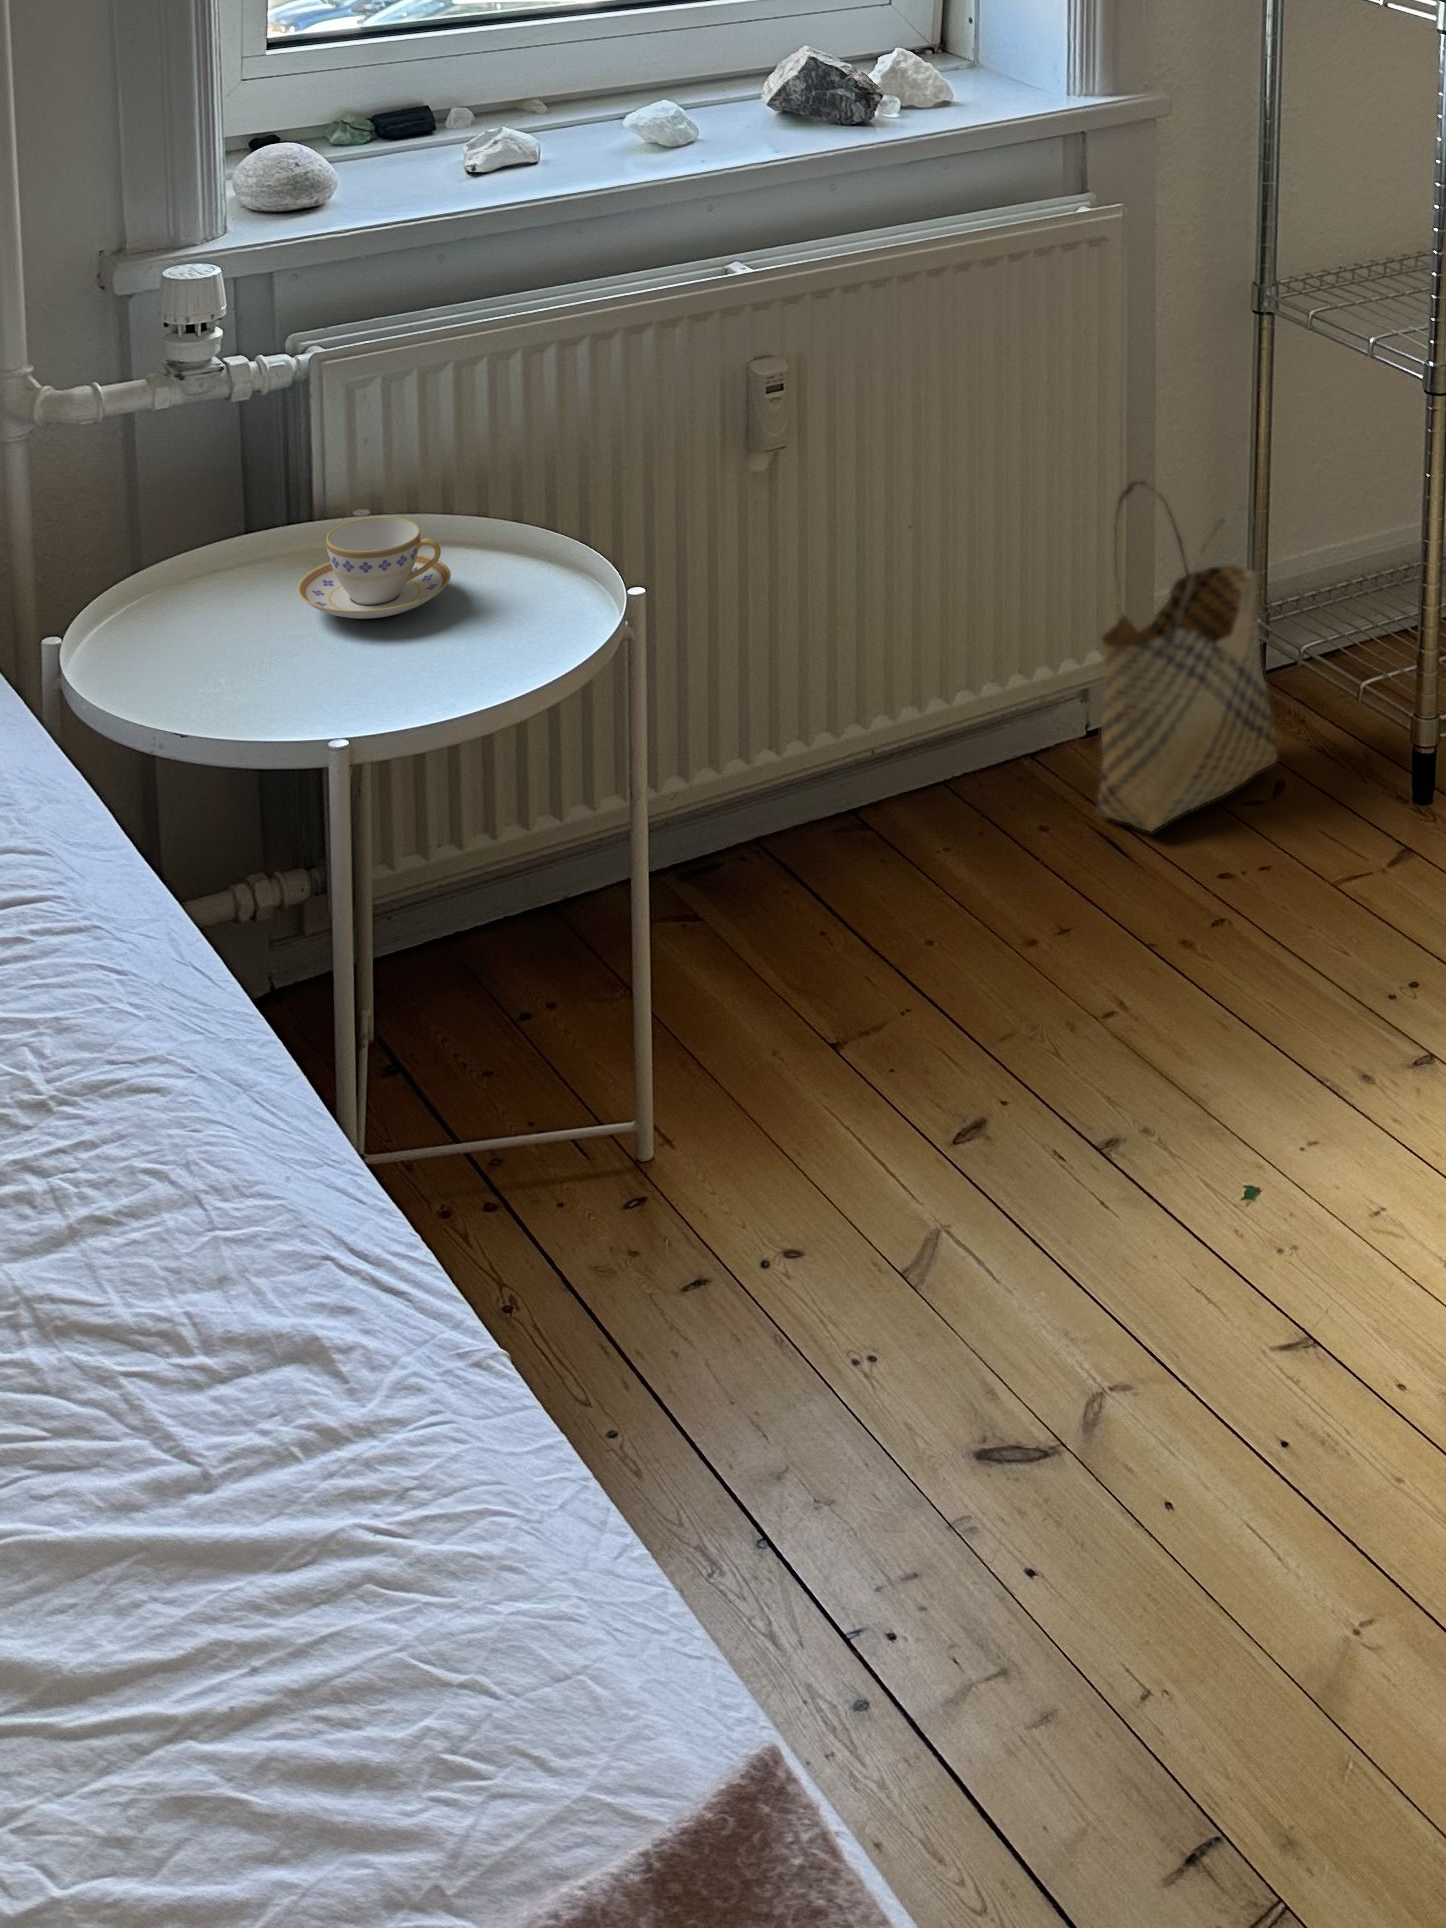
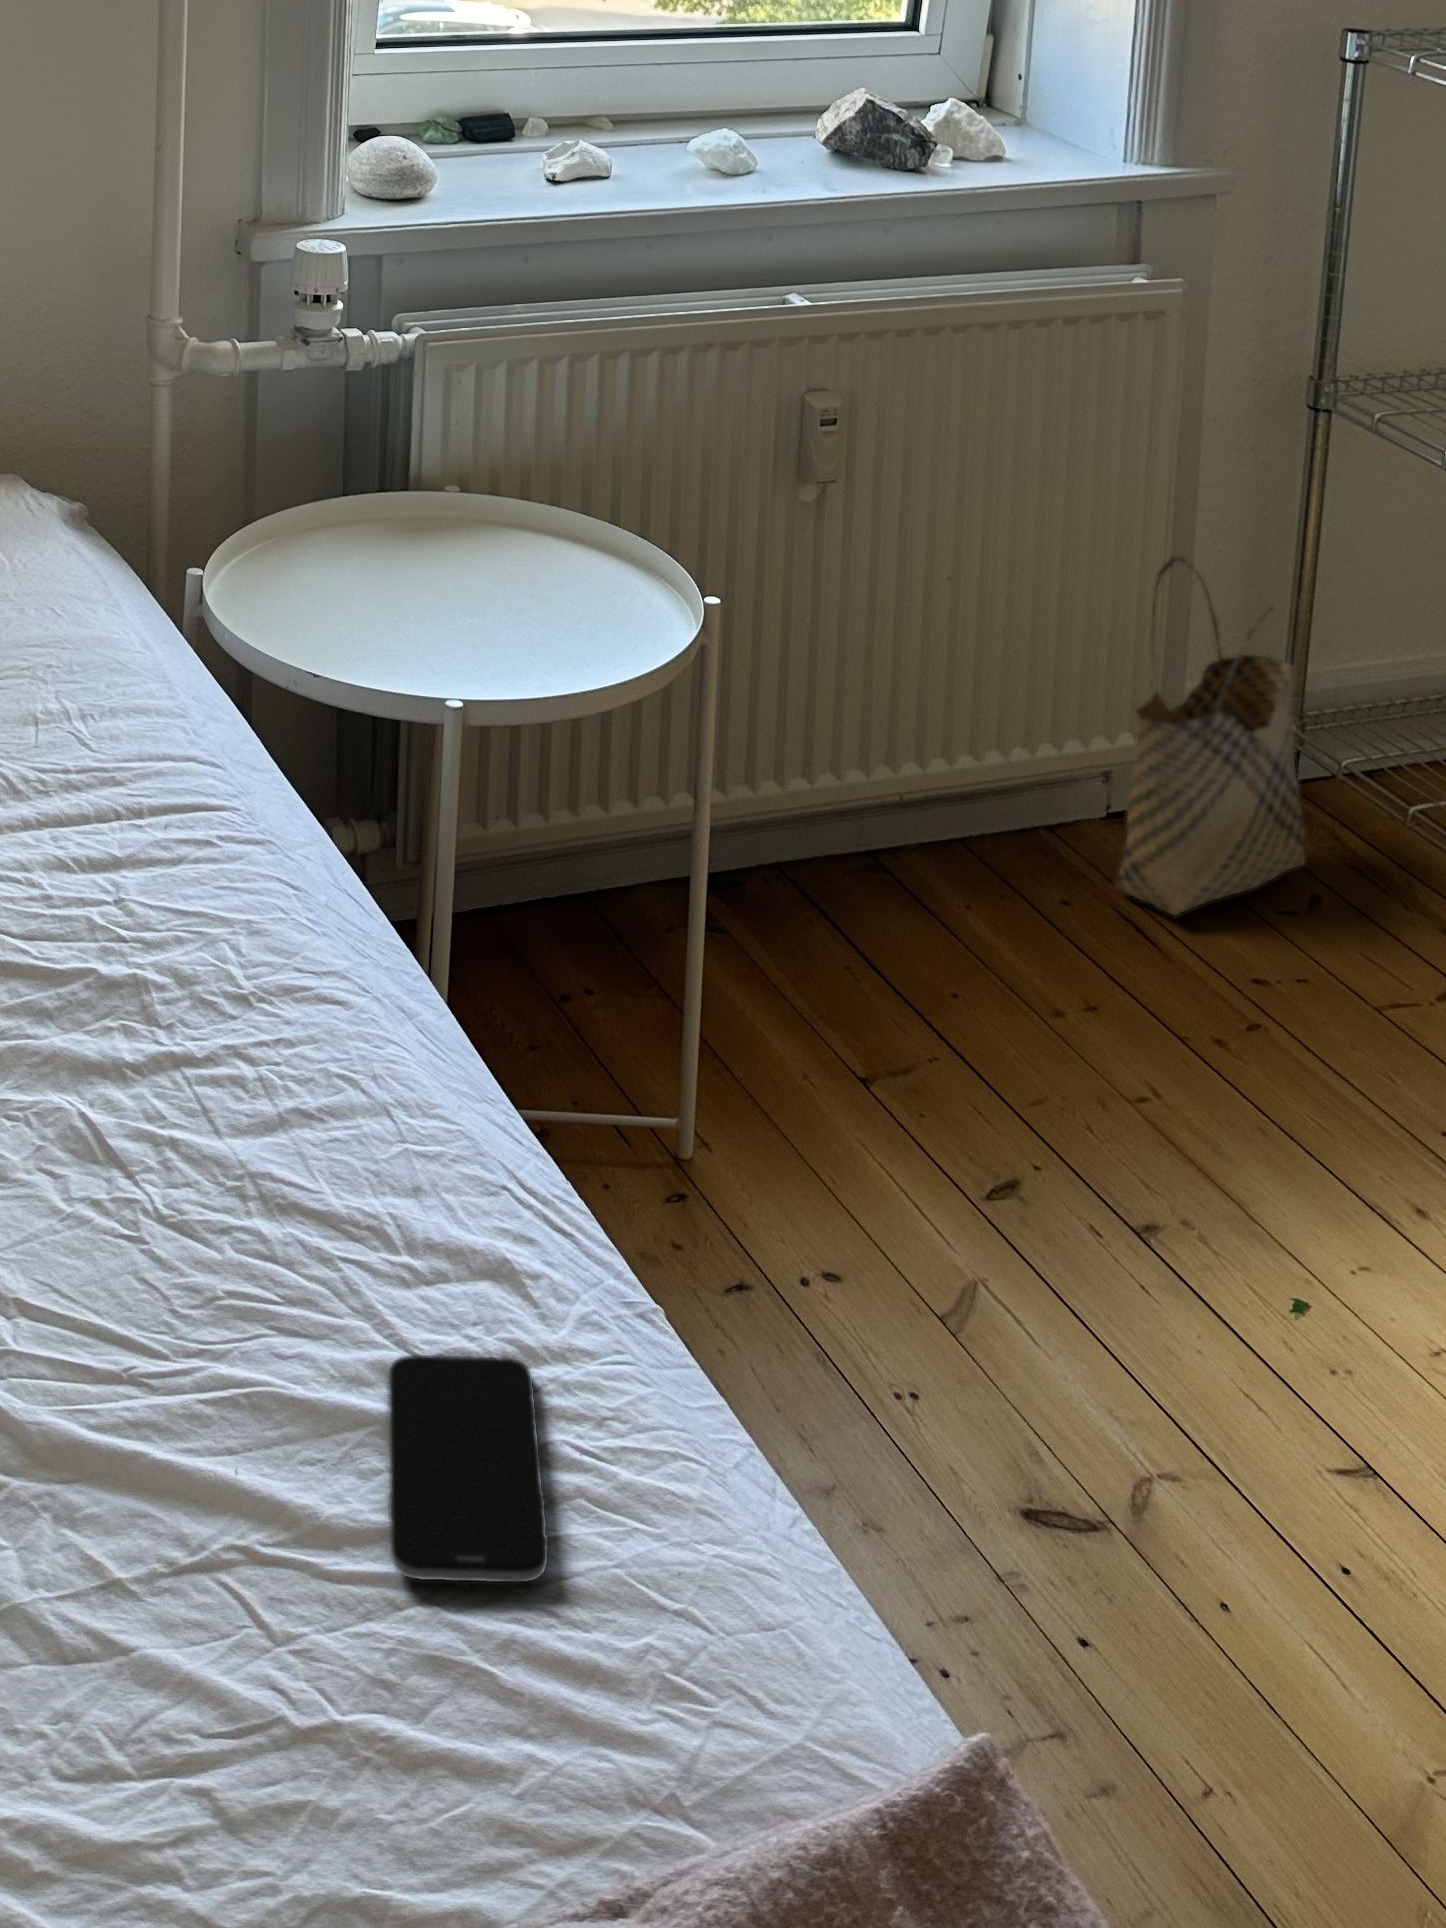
teacup: present [297,517,451,619] -> none [413,499,550,593]
smartphone: none [139,1447,326,1715] -> present [388,1355,548,1582]

